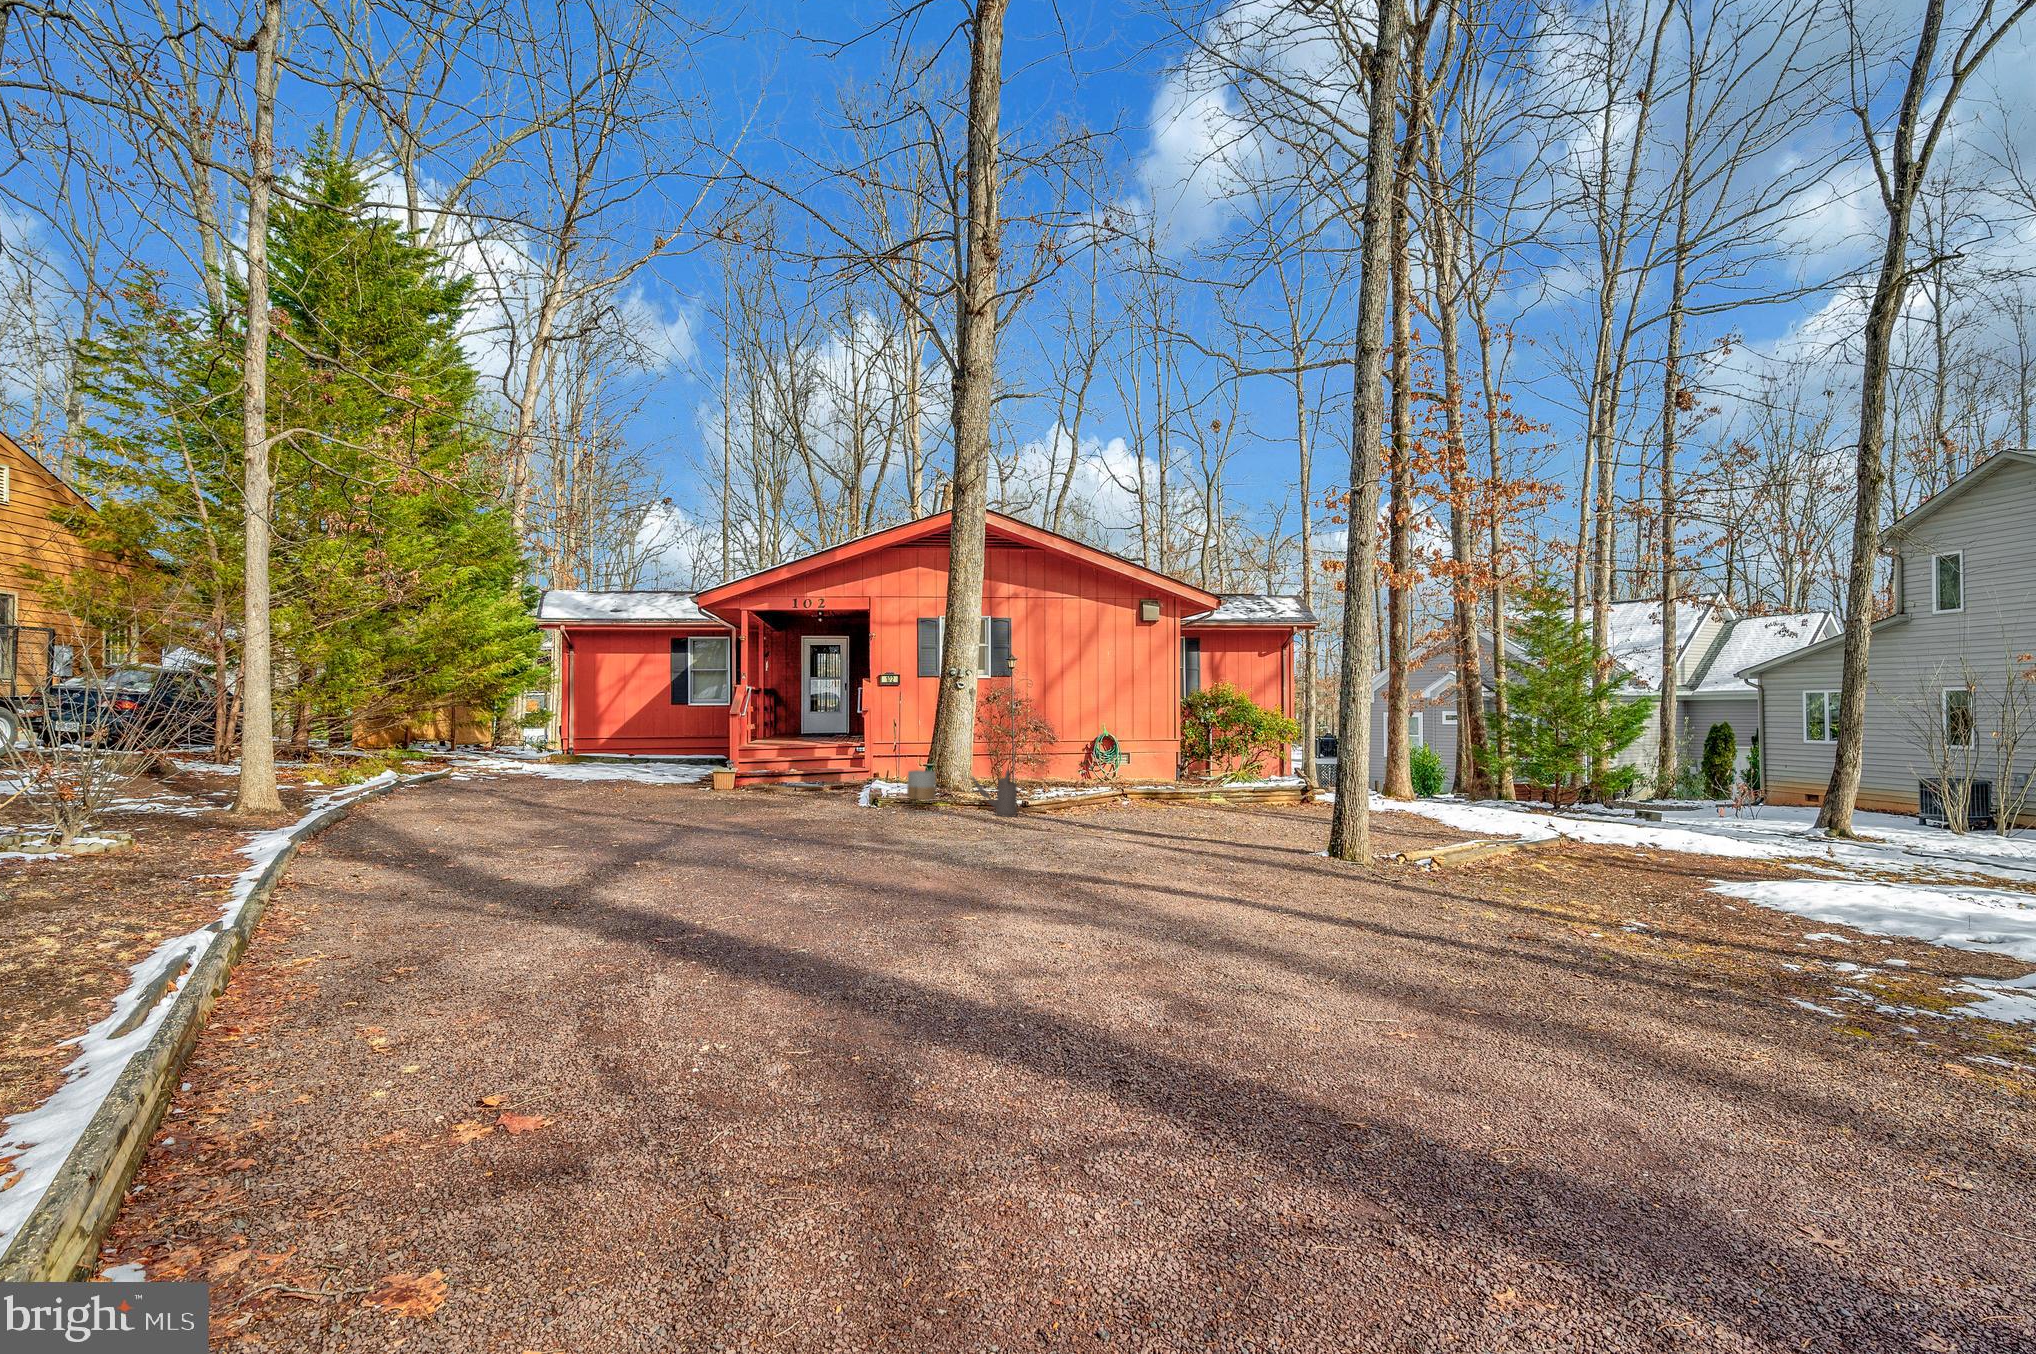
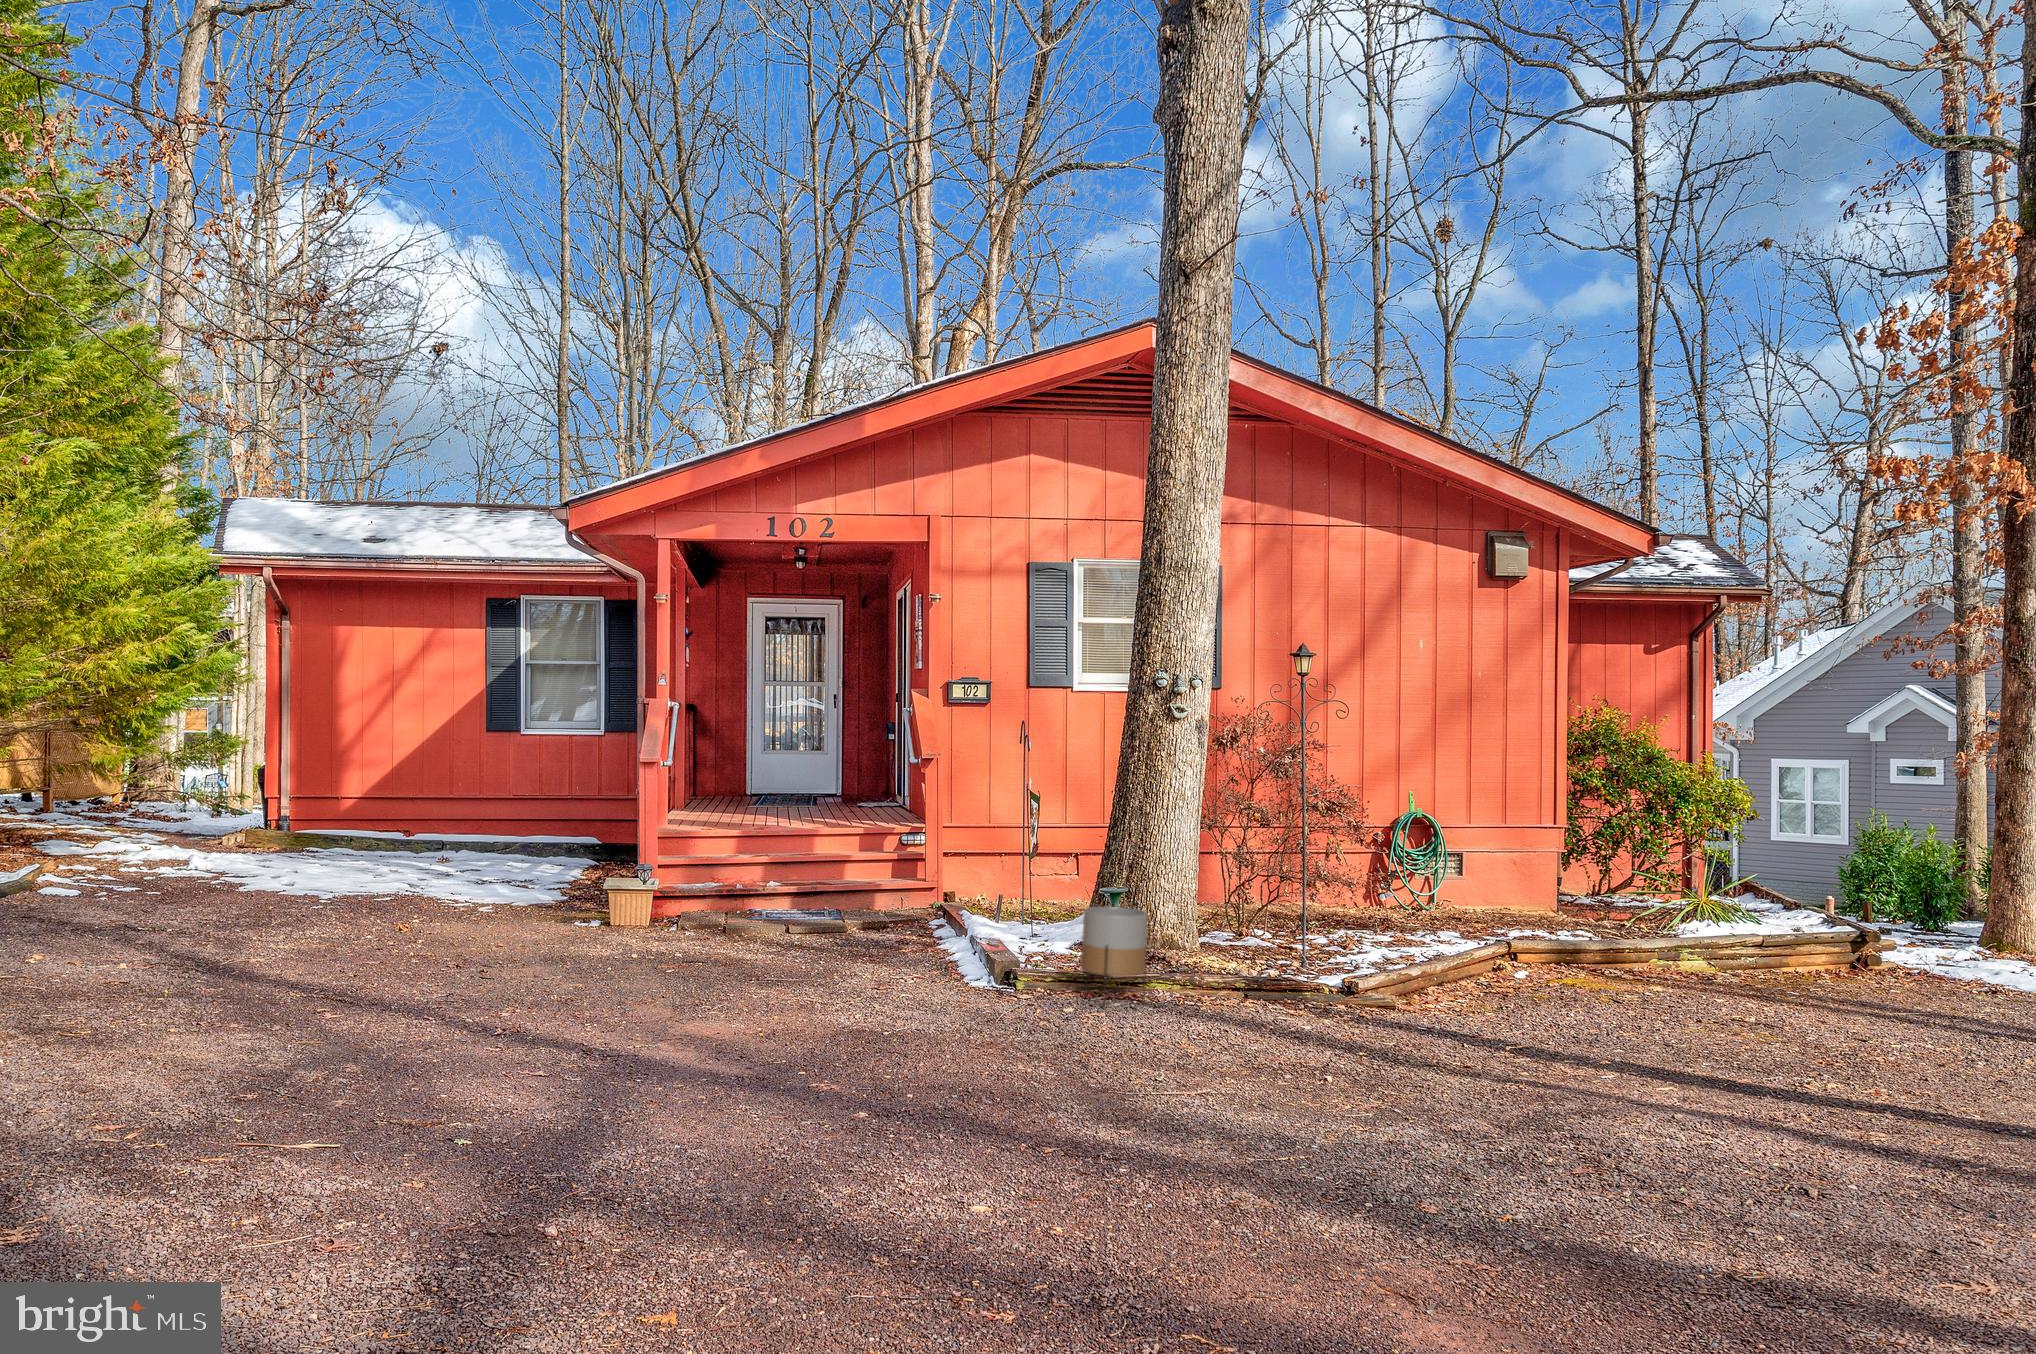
watering can: present [971,770,1021,817] -> none [1224,908,1351,1017]

